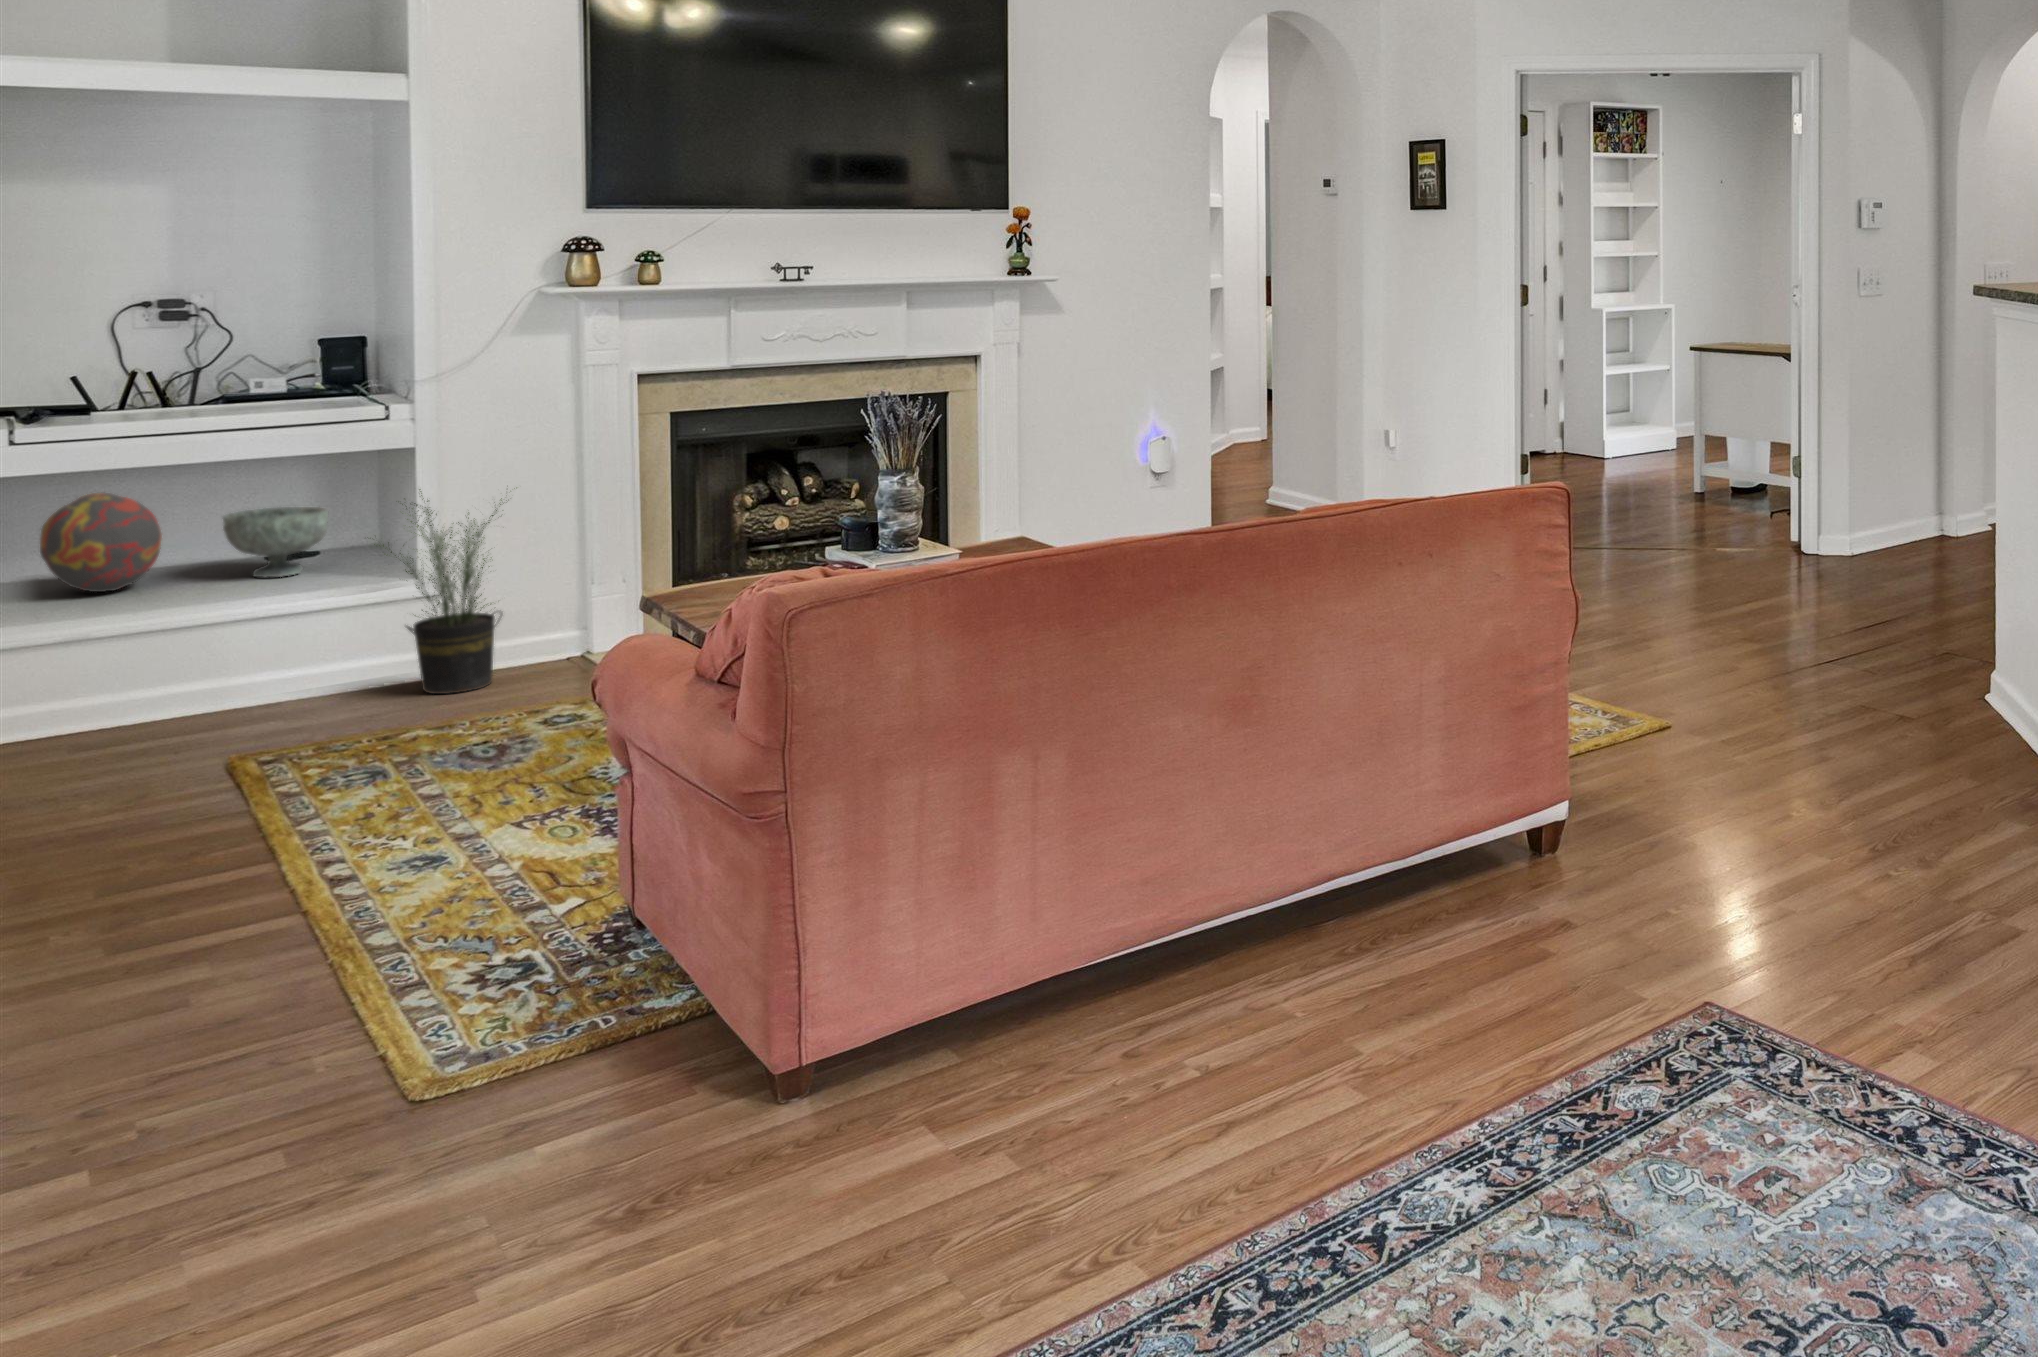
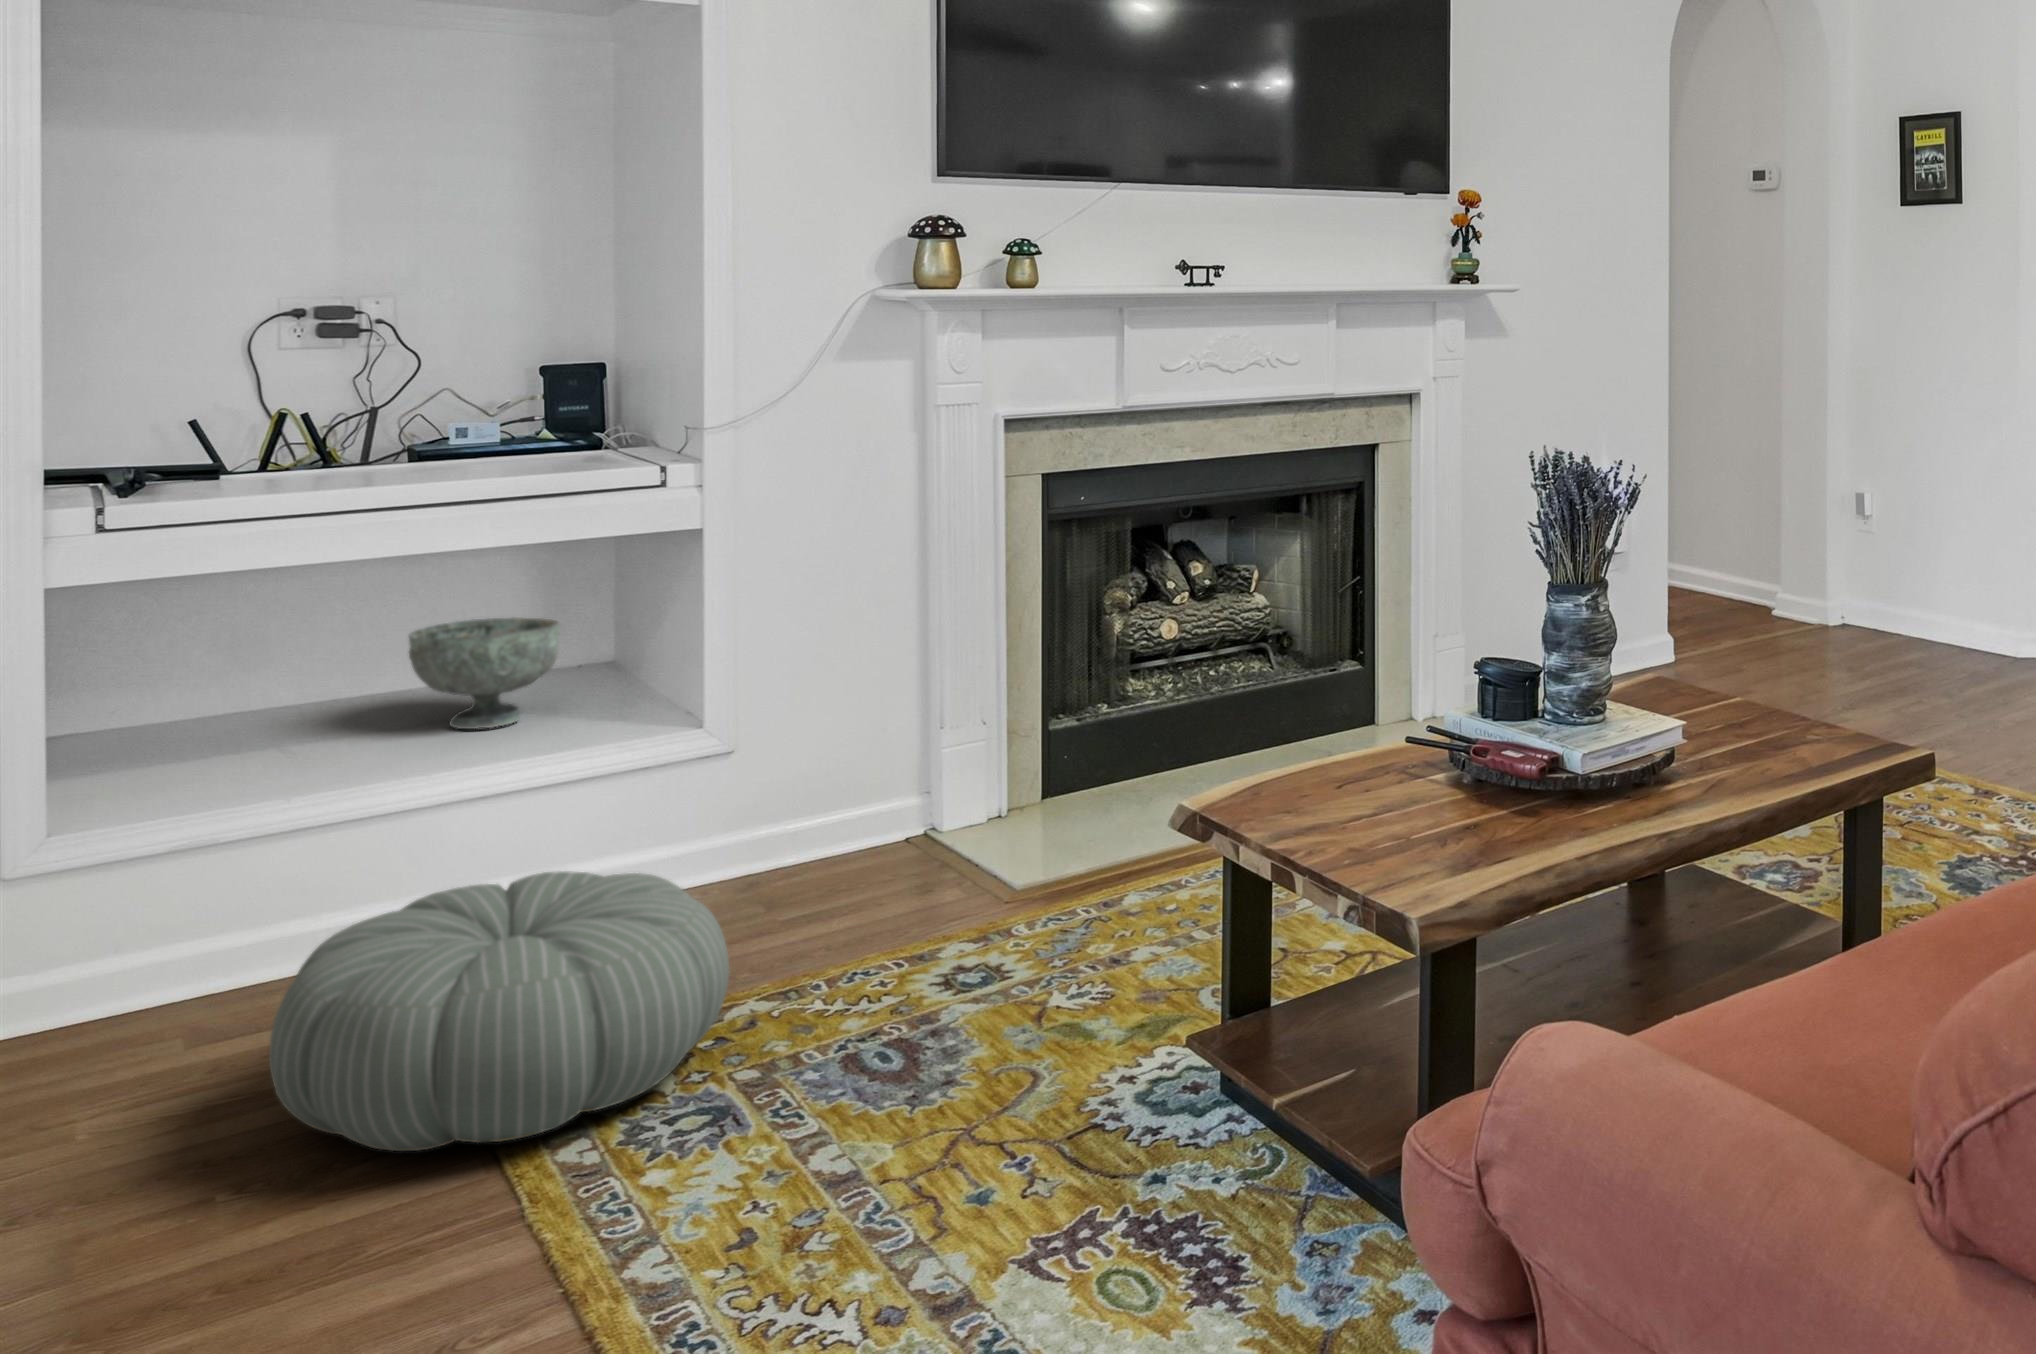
potted plant: present [374,487,517,694] -> none [640,587,865,918]
decorative orb: present [40,493,162,592] -> none [135,601,318,758]
pouf: none [108,650,394,790] -> present [269,871,729,1151]

